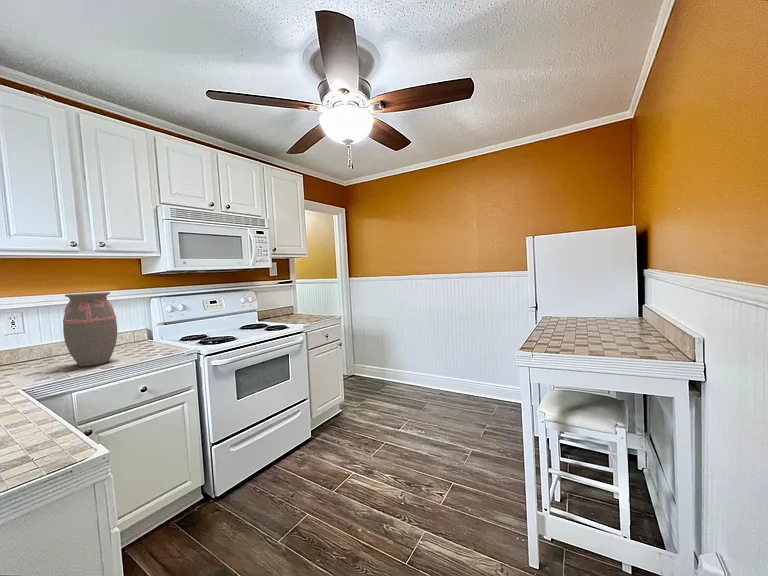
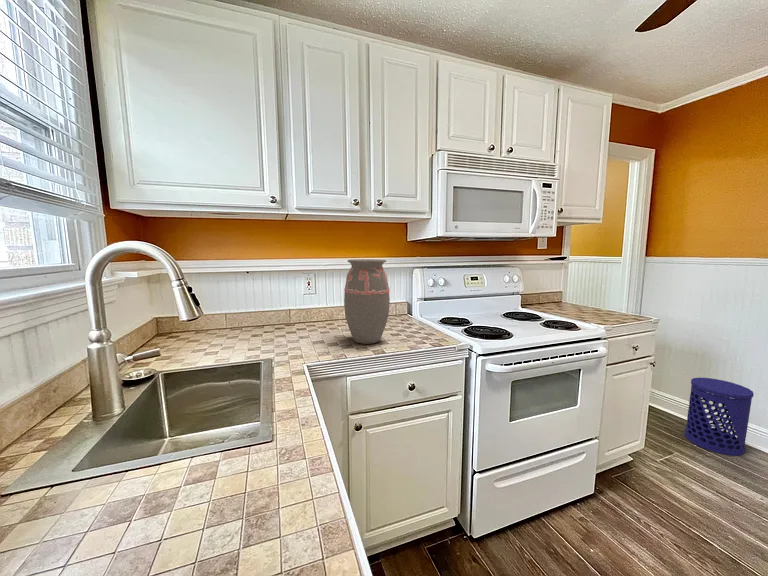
waste bin: none [373,348,400,392] -> present [685,378,754,456]

